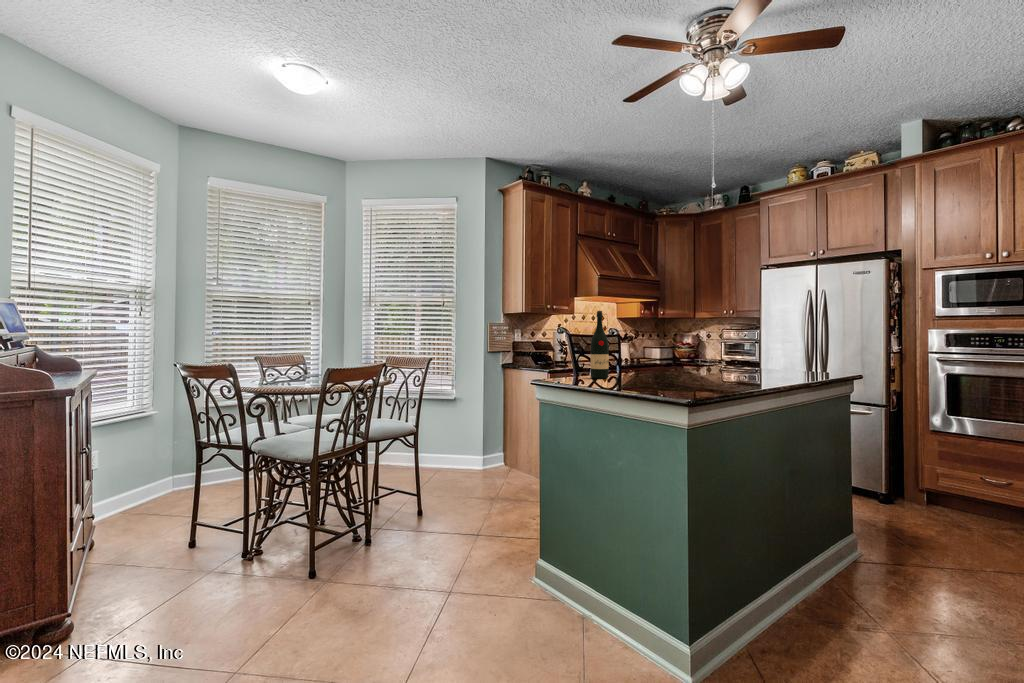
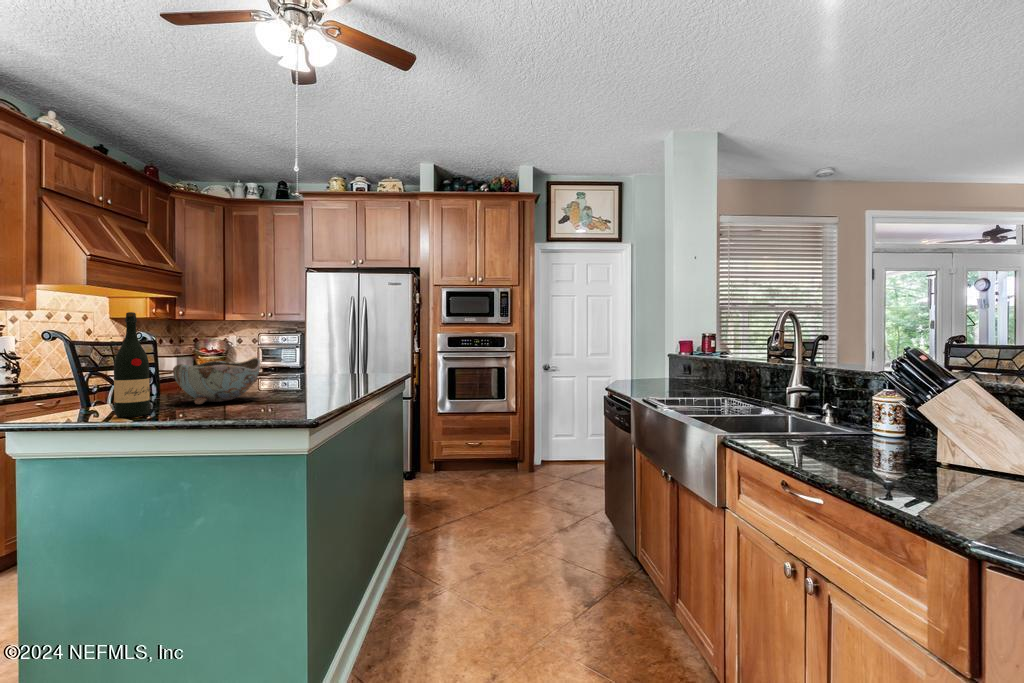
bowl: none [626,344,684,376] -> present [173,357,260,404]

